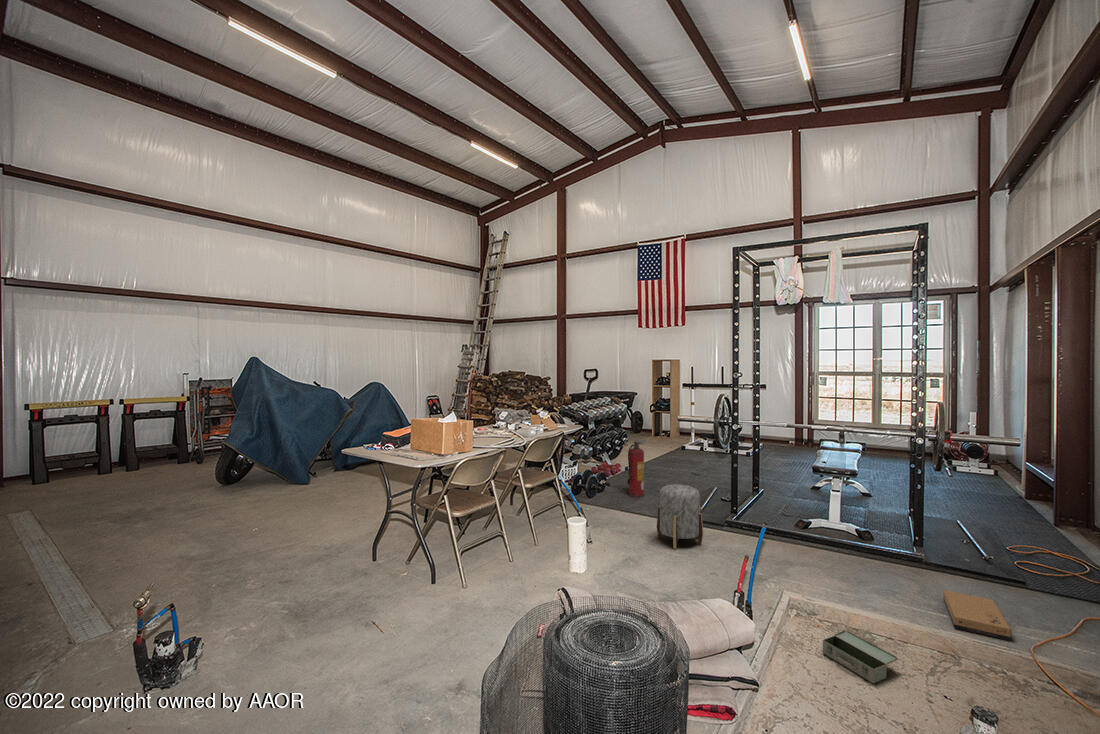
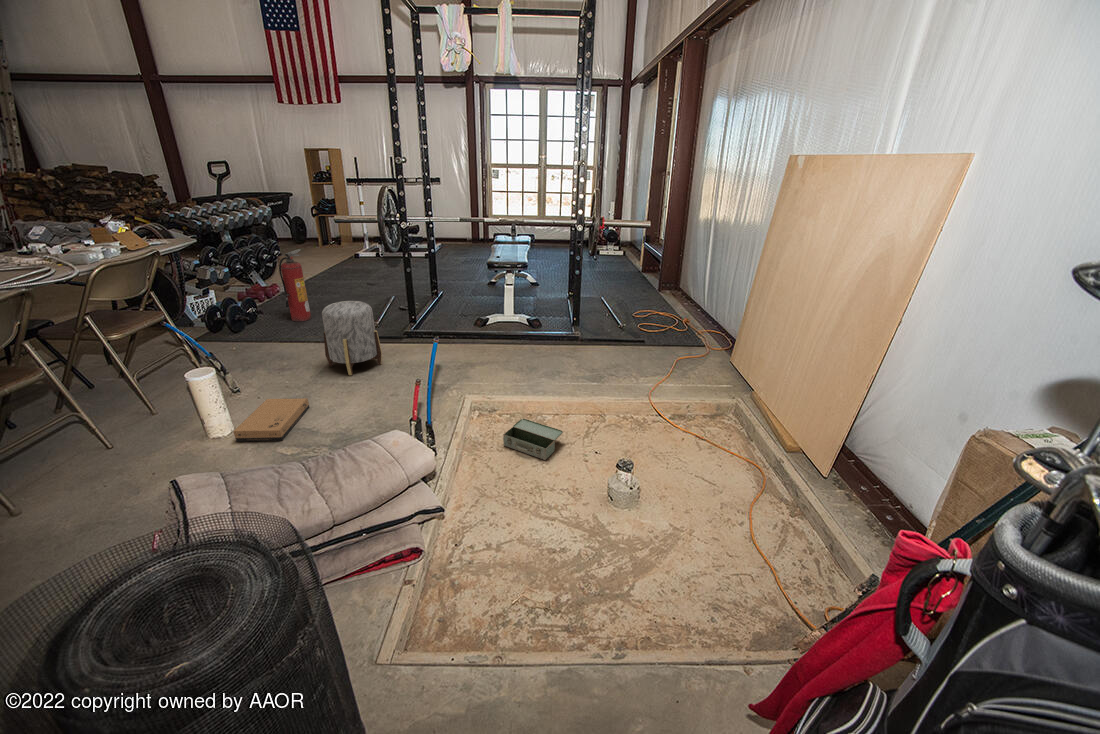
cardboard box: present [943,590,1011,641] -> present [233,398,309,441]

